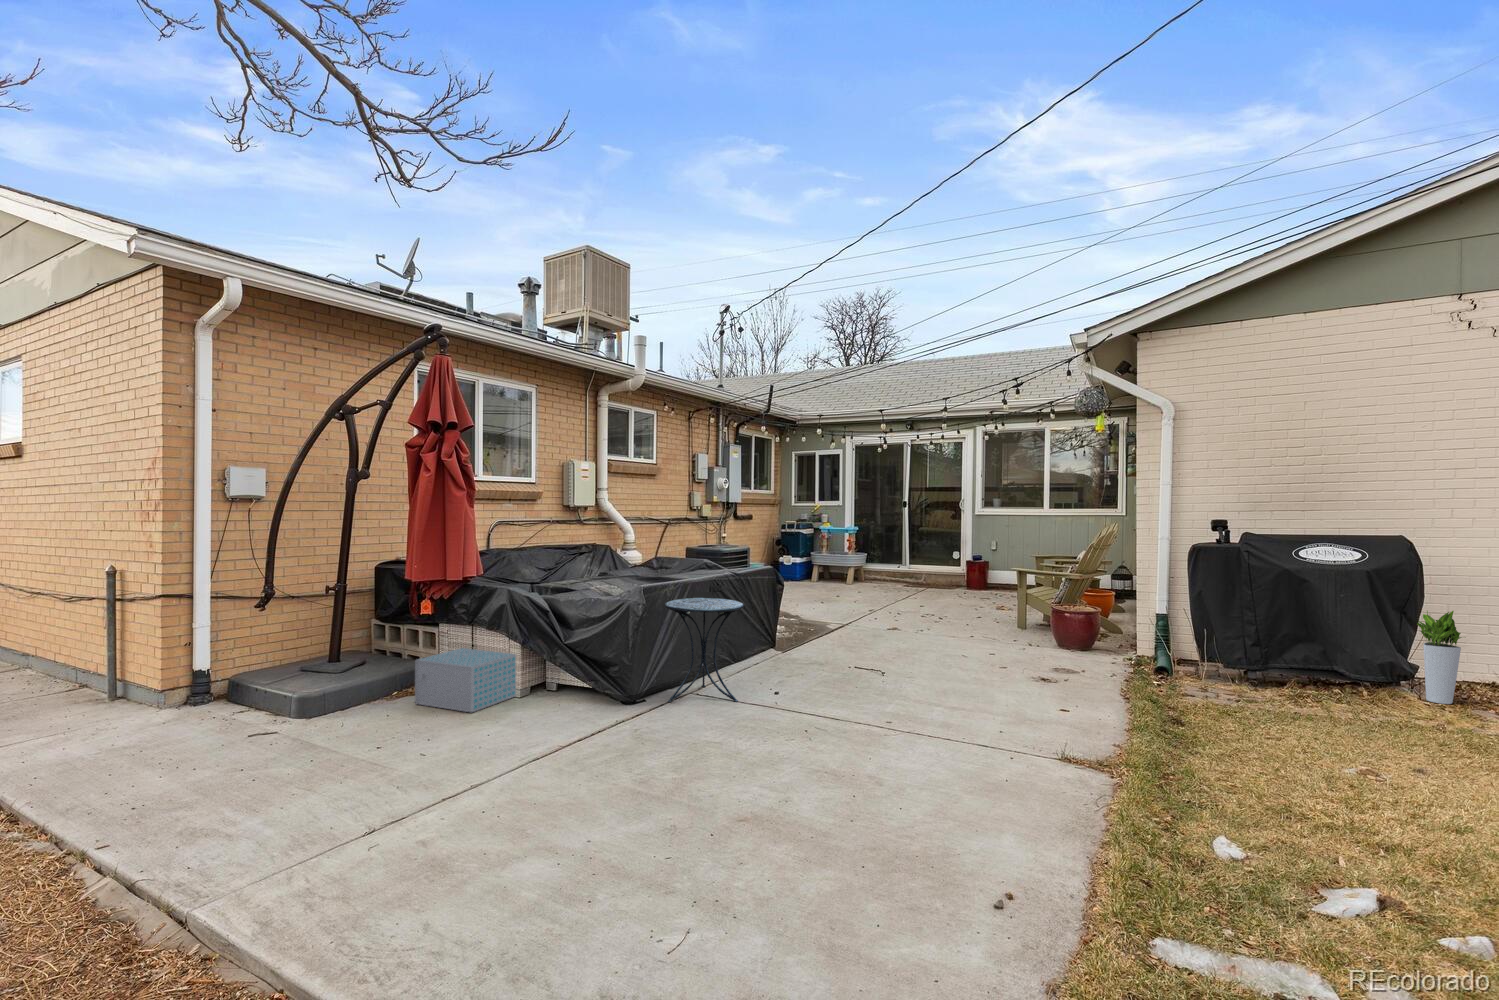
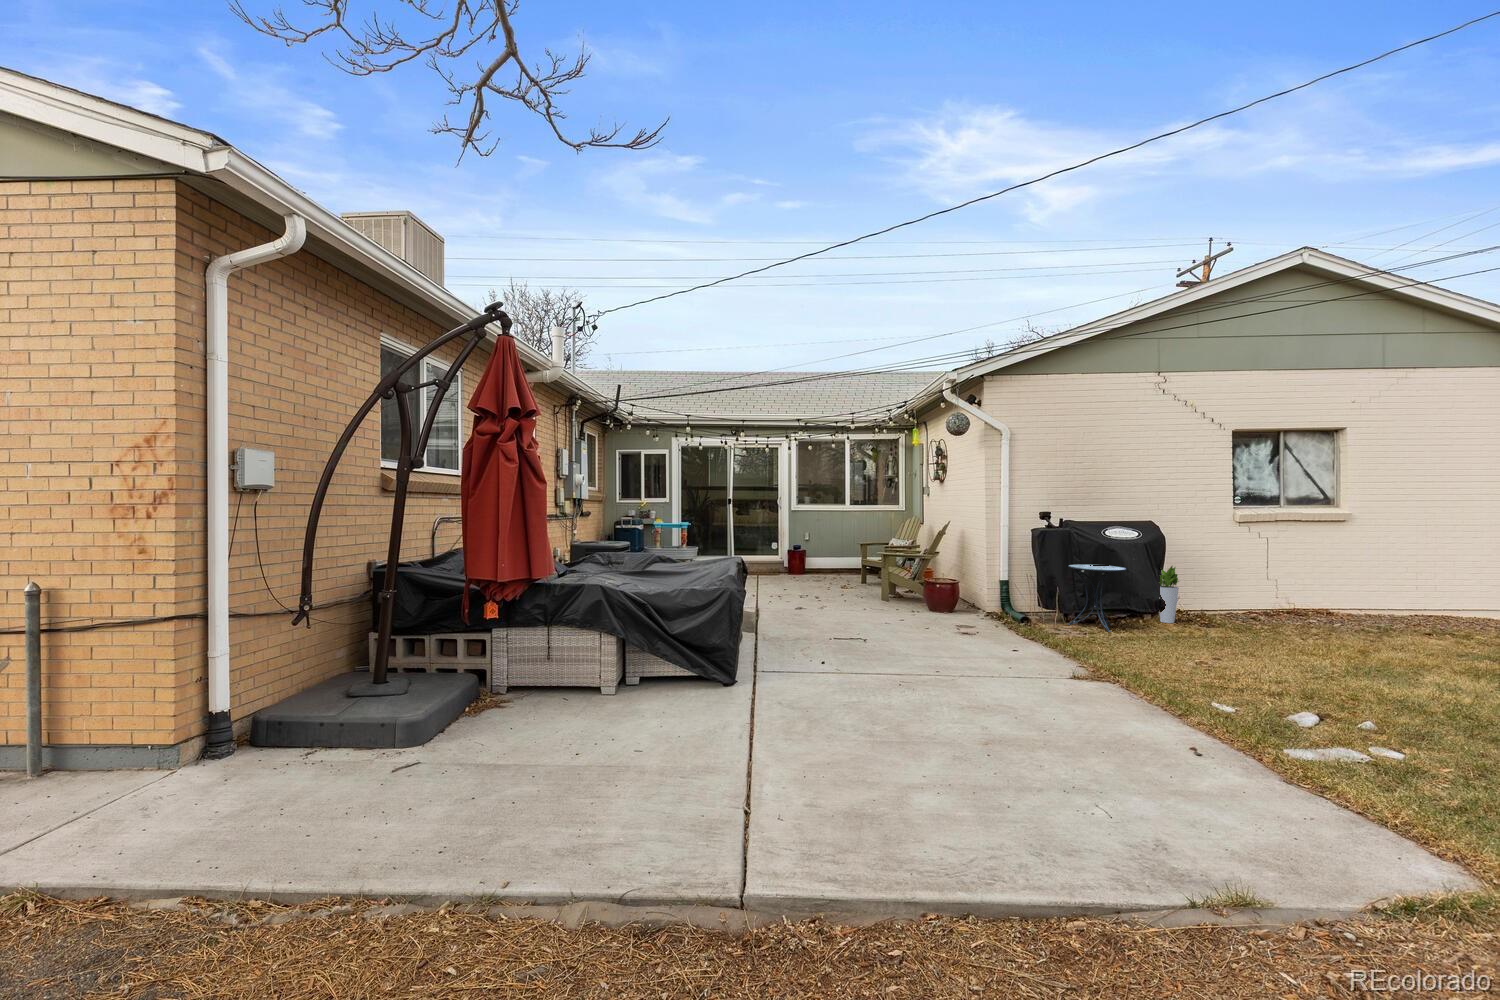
side table: present [665,598,744,702] -> present [1068,565,1126,632]
storage box: present [415,648,516,713] -> none [512,651,604,716]

